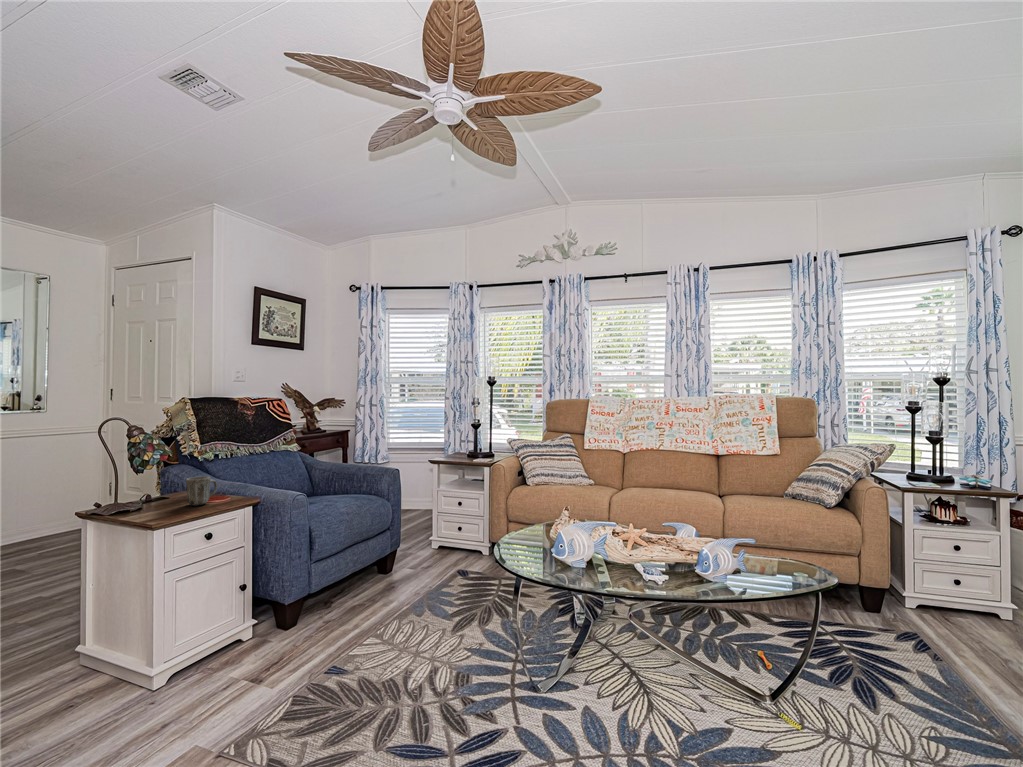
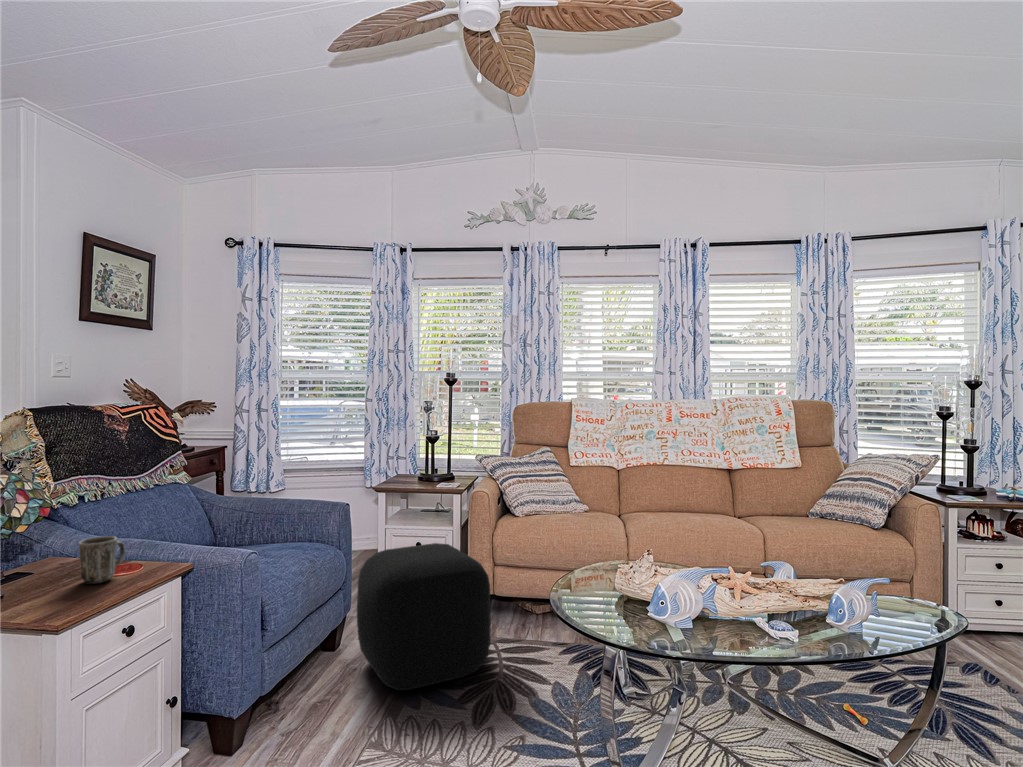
ottoman: none [391,500,486,604] -> present [357,543,491,690]

